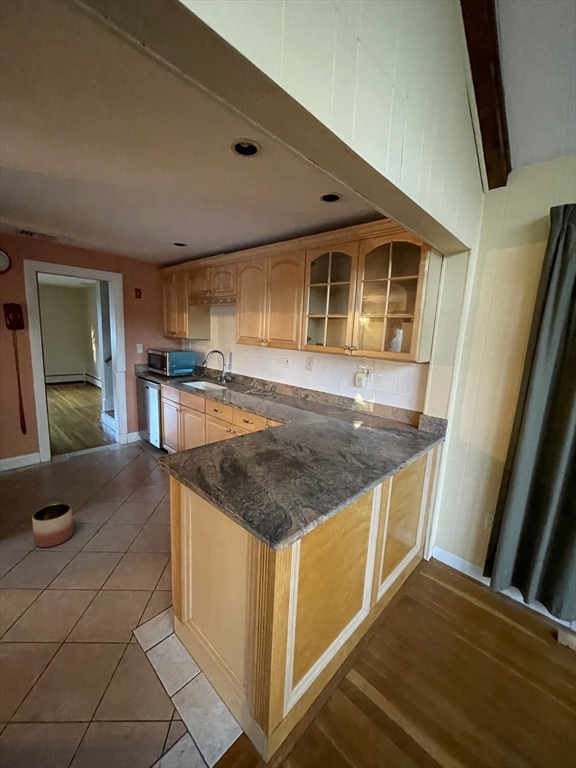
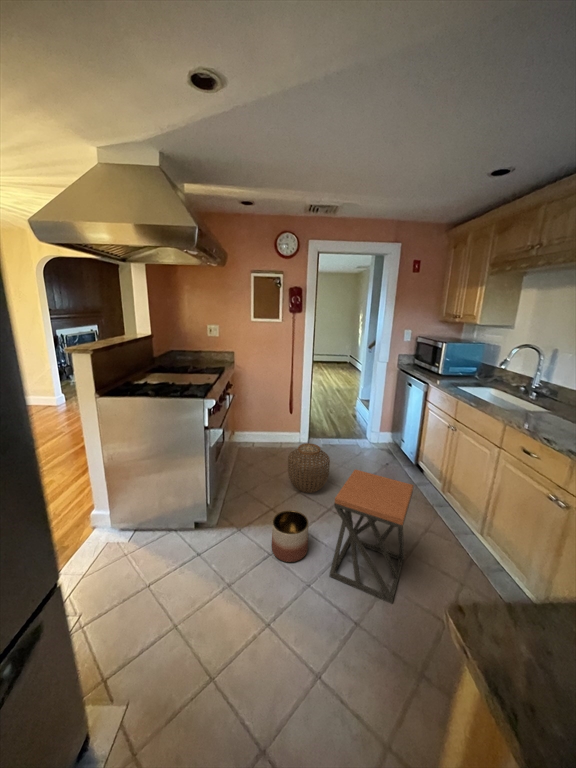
stool: none [94,450,156,538] -> present [330,470,413,604]
woven basket: none [35,451,83,497] -> present [288,443,330,493]

